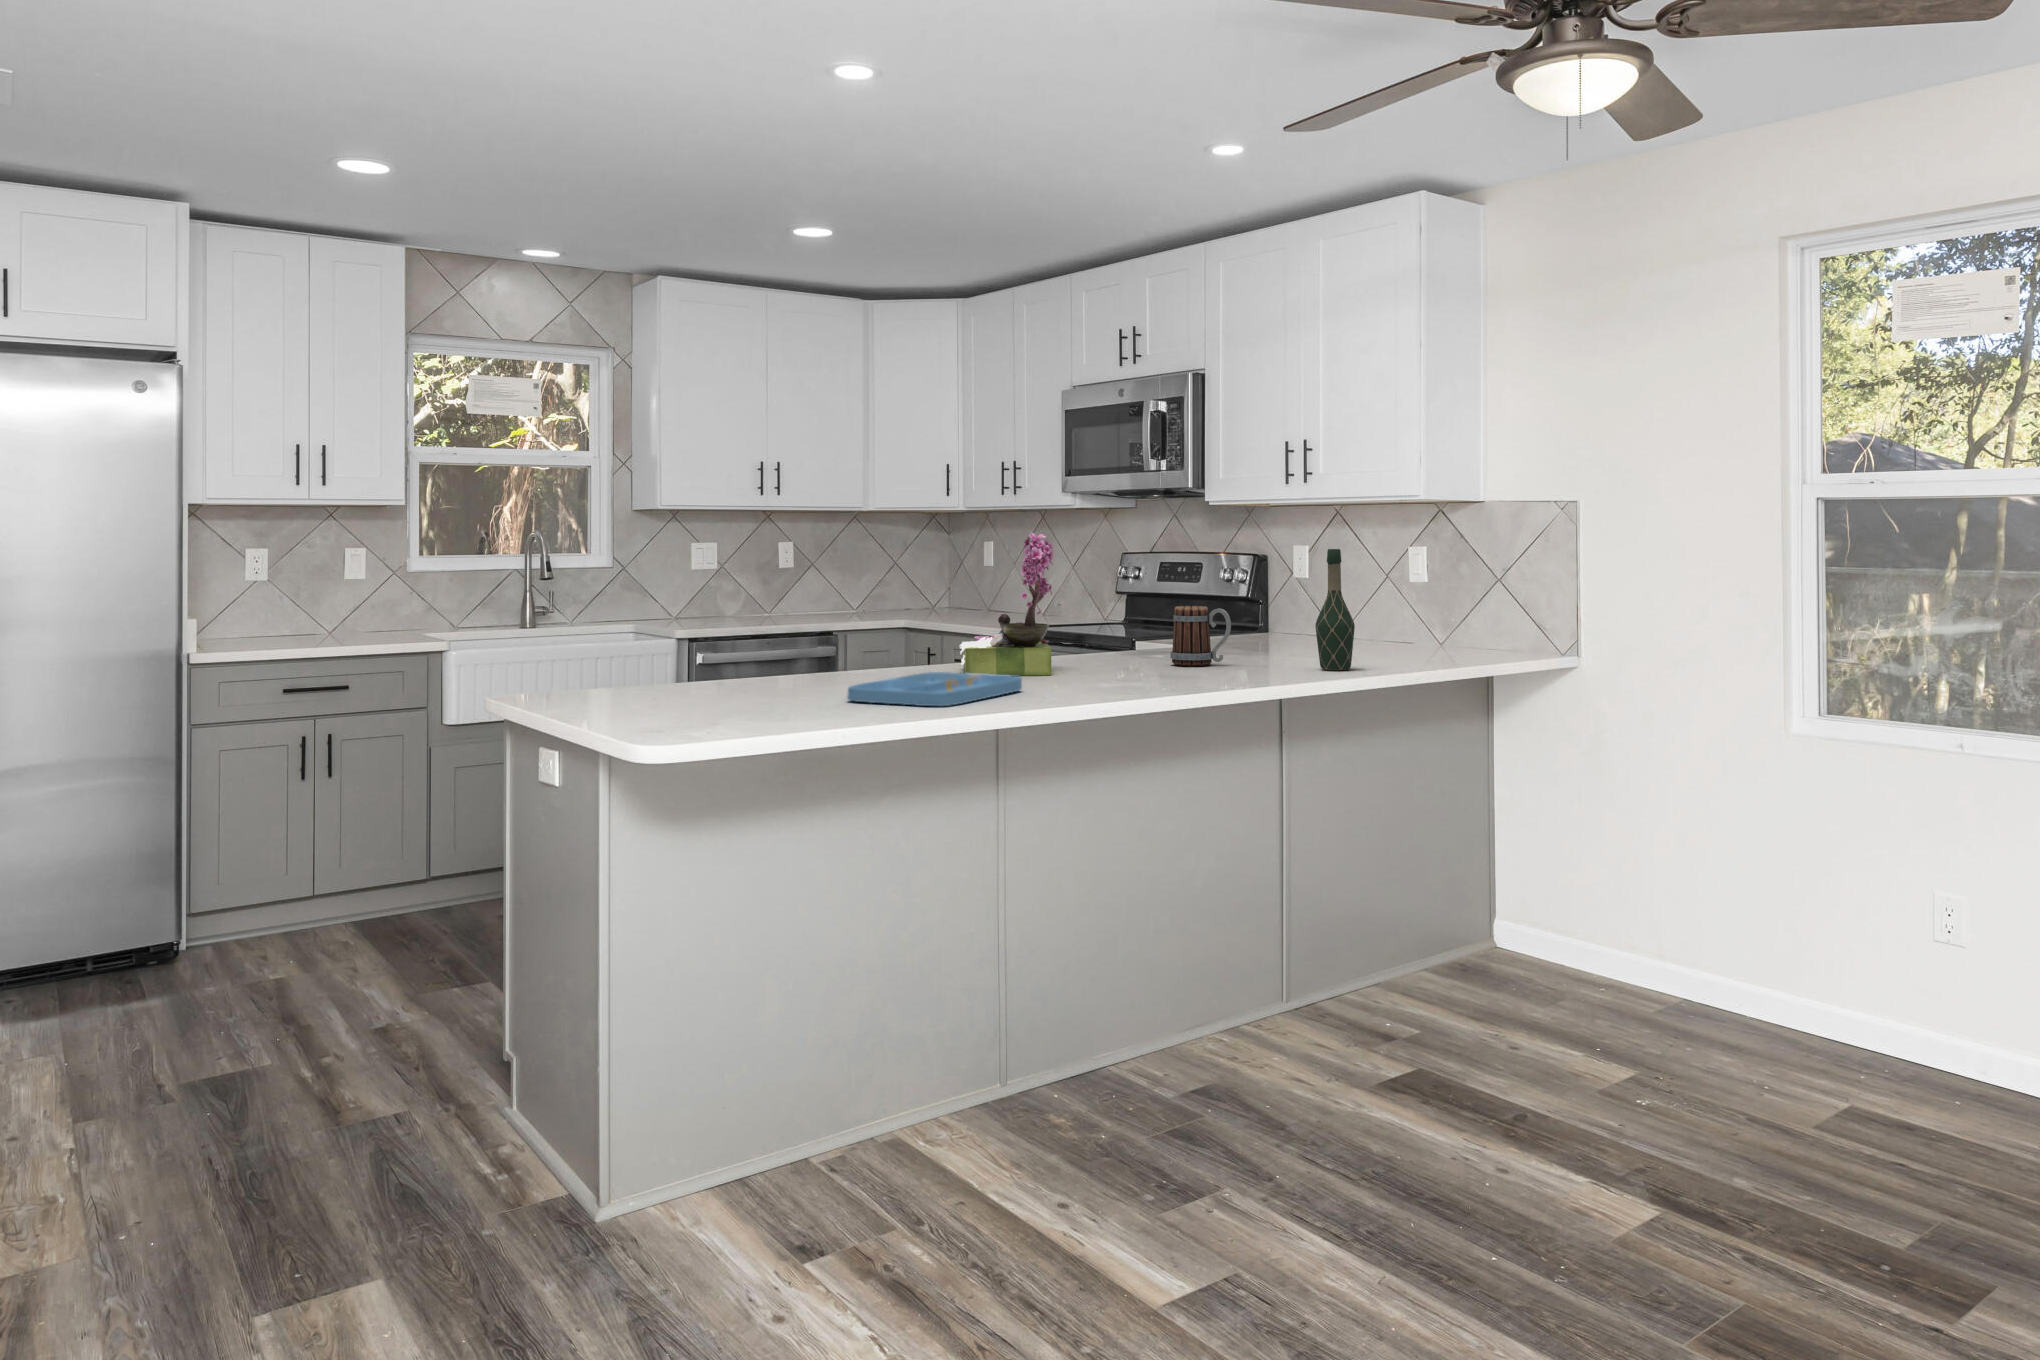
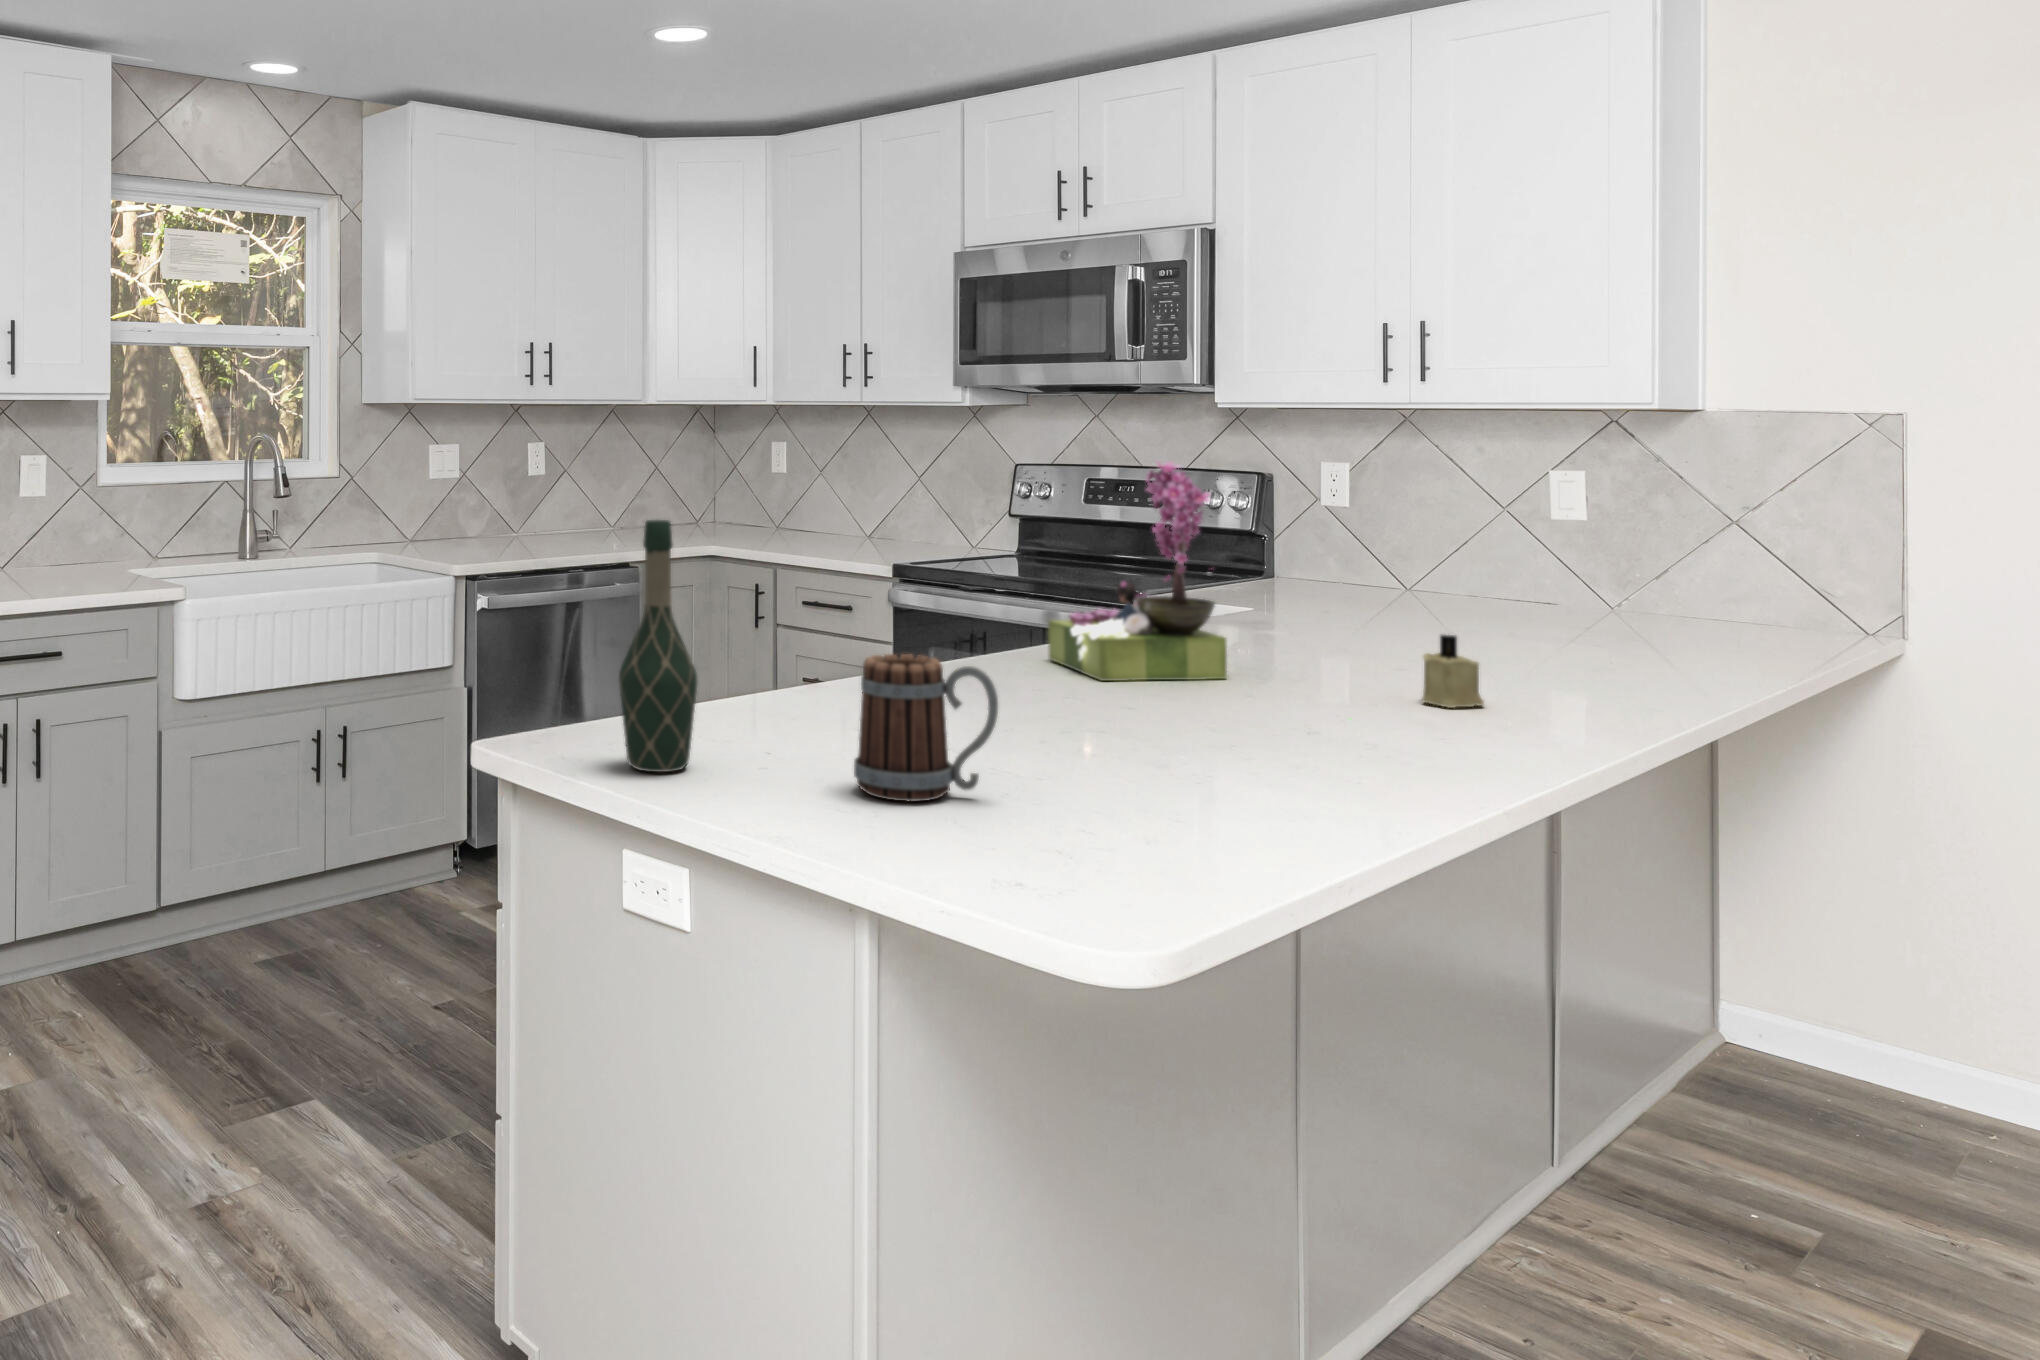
wine bottle: present [1316,549,1355,670] -> present [619,520,697,772]
mug: present [1170,606,1231,666] -> present [854,654,998,802]
candle: none [1136,639,1172,685] -> present [1422,635,1484,708]
tray: present [847,672,1022,706] -> none [1078,687,1301,773]

